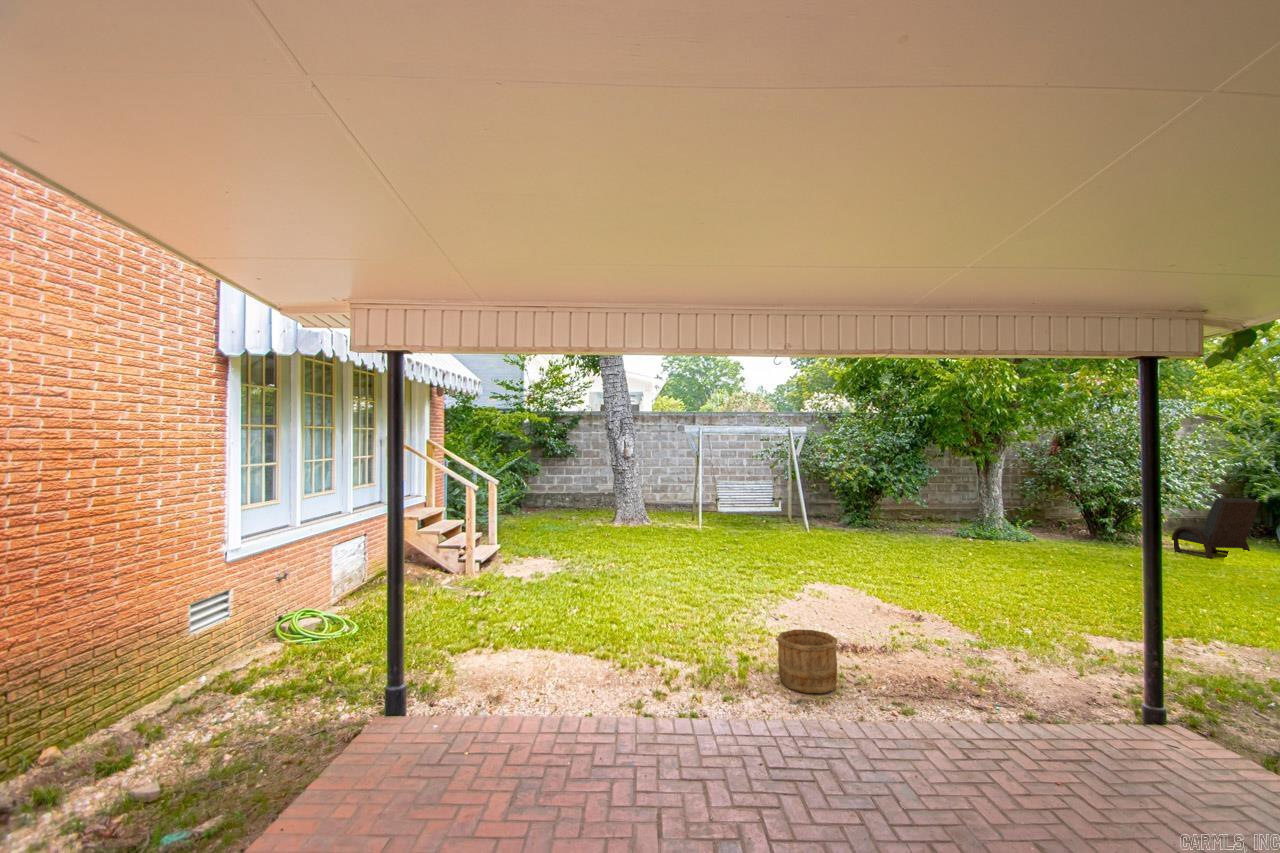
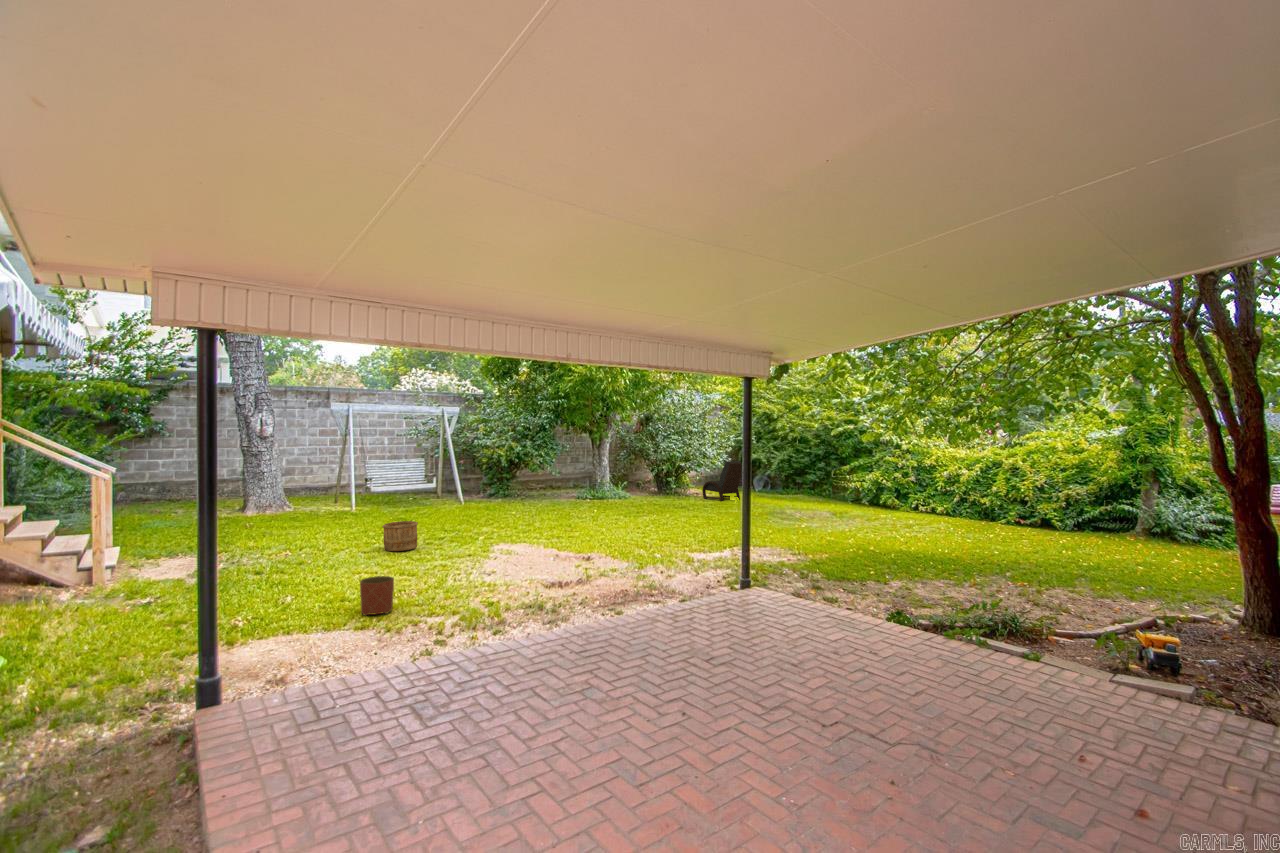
planter: none [619,602,651,644] -> present [360,576,394,616]
wooden bucket: present [776,630,837,693] -> present [382,521,418,551]

